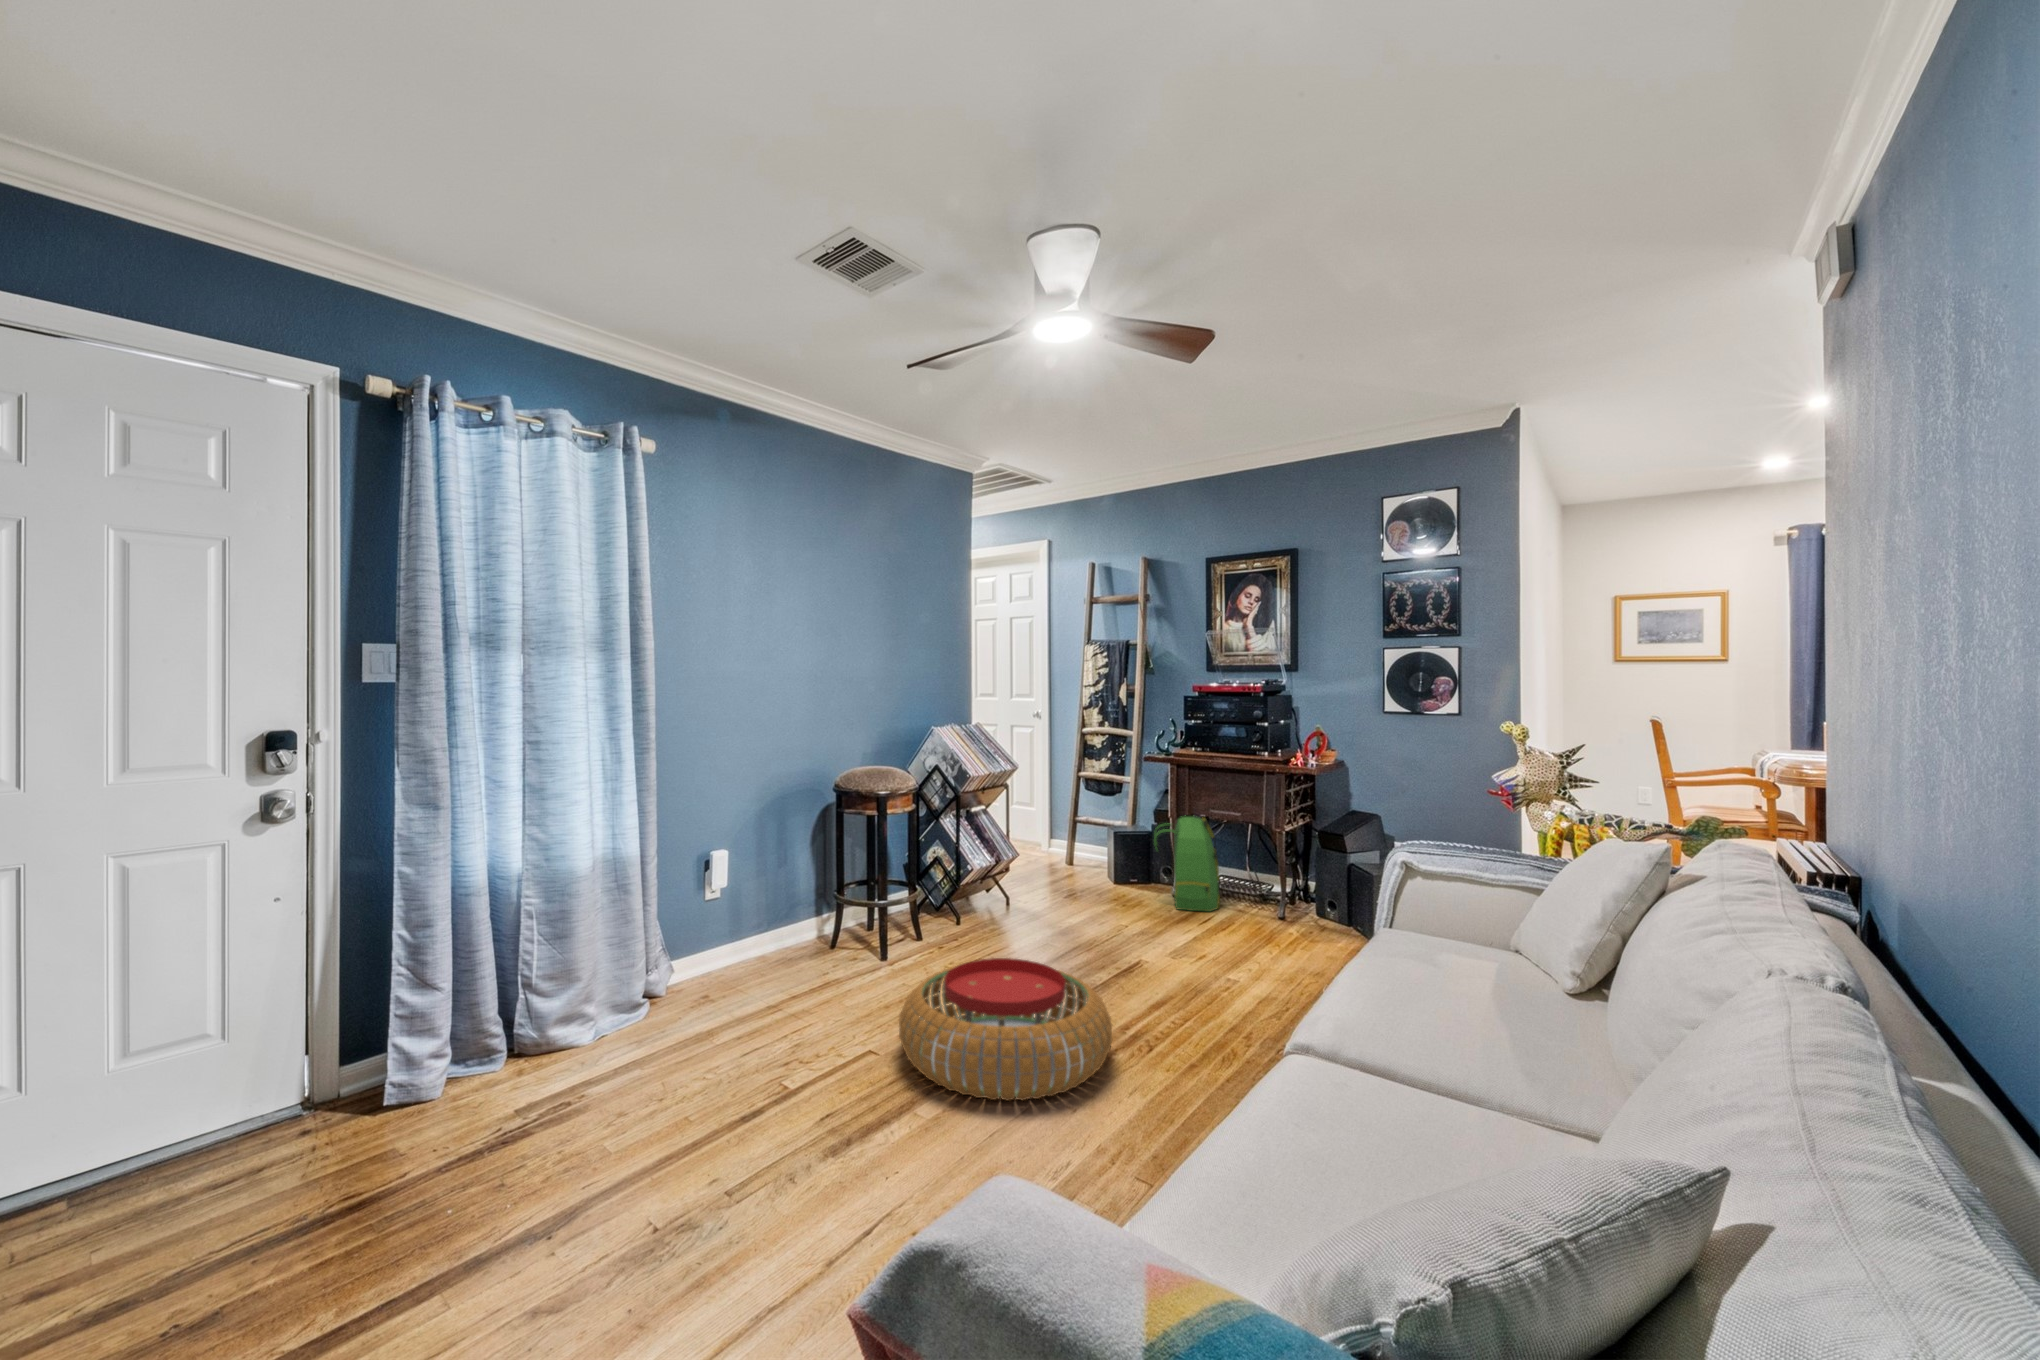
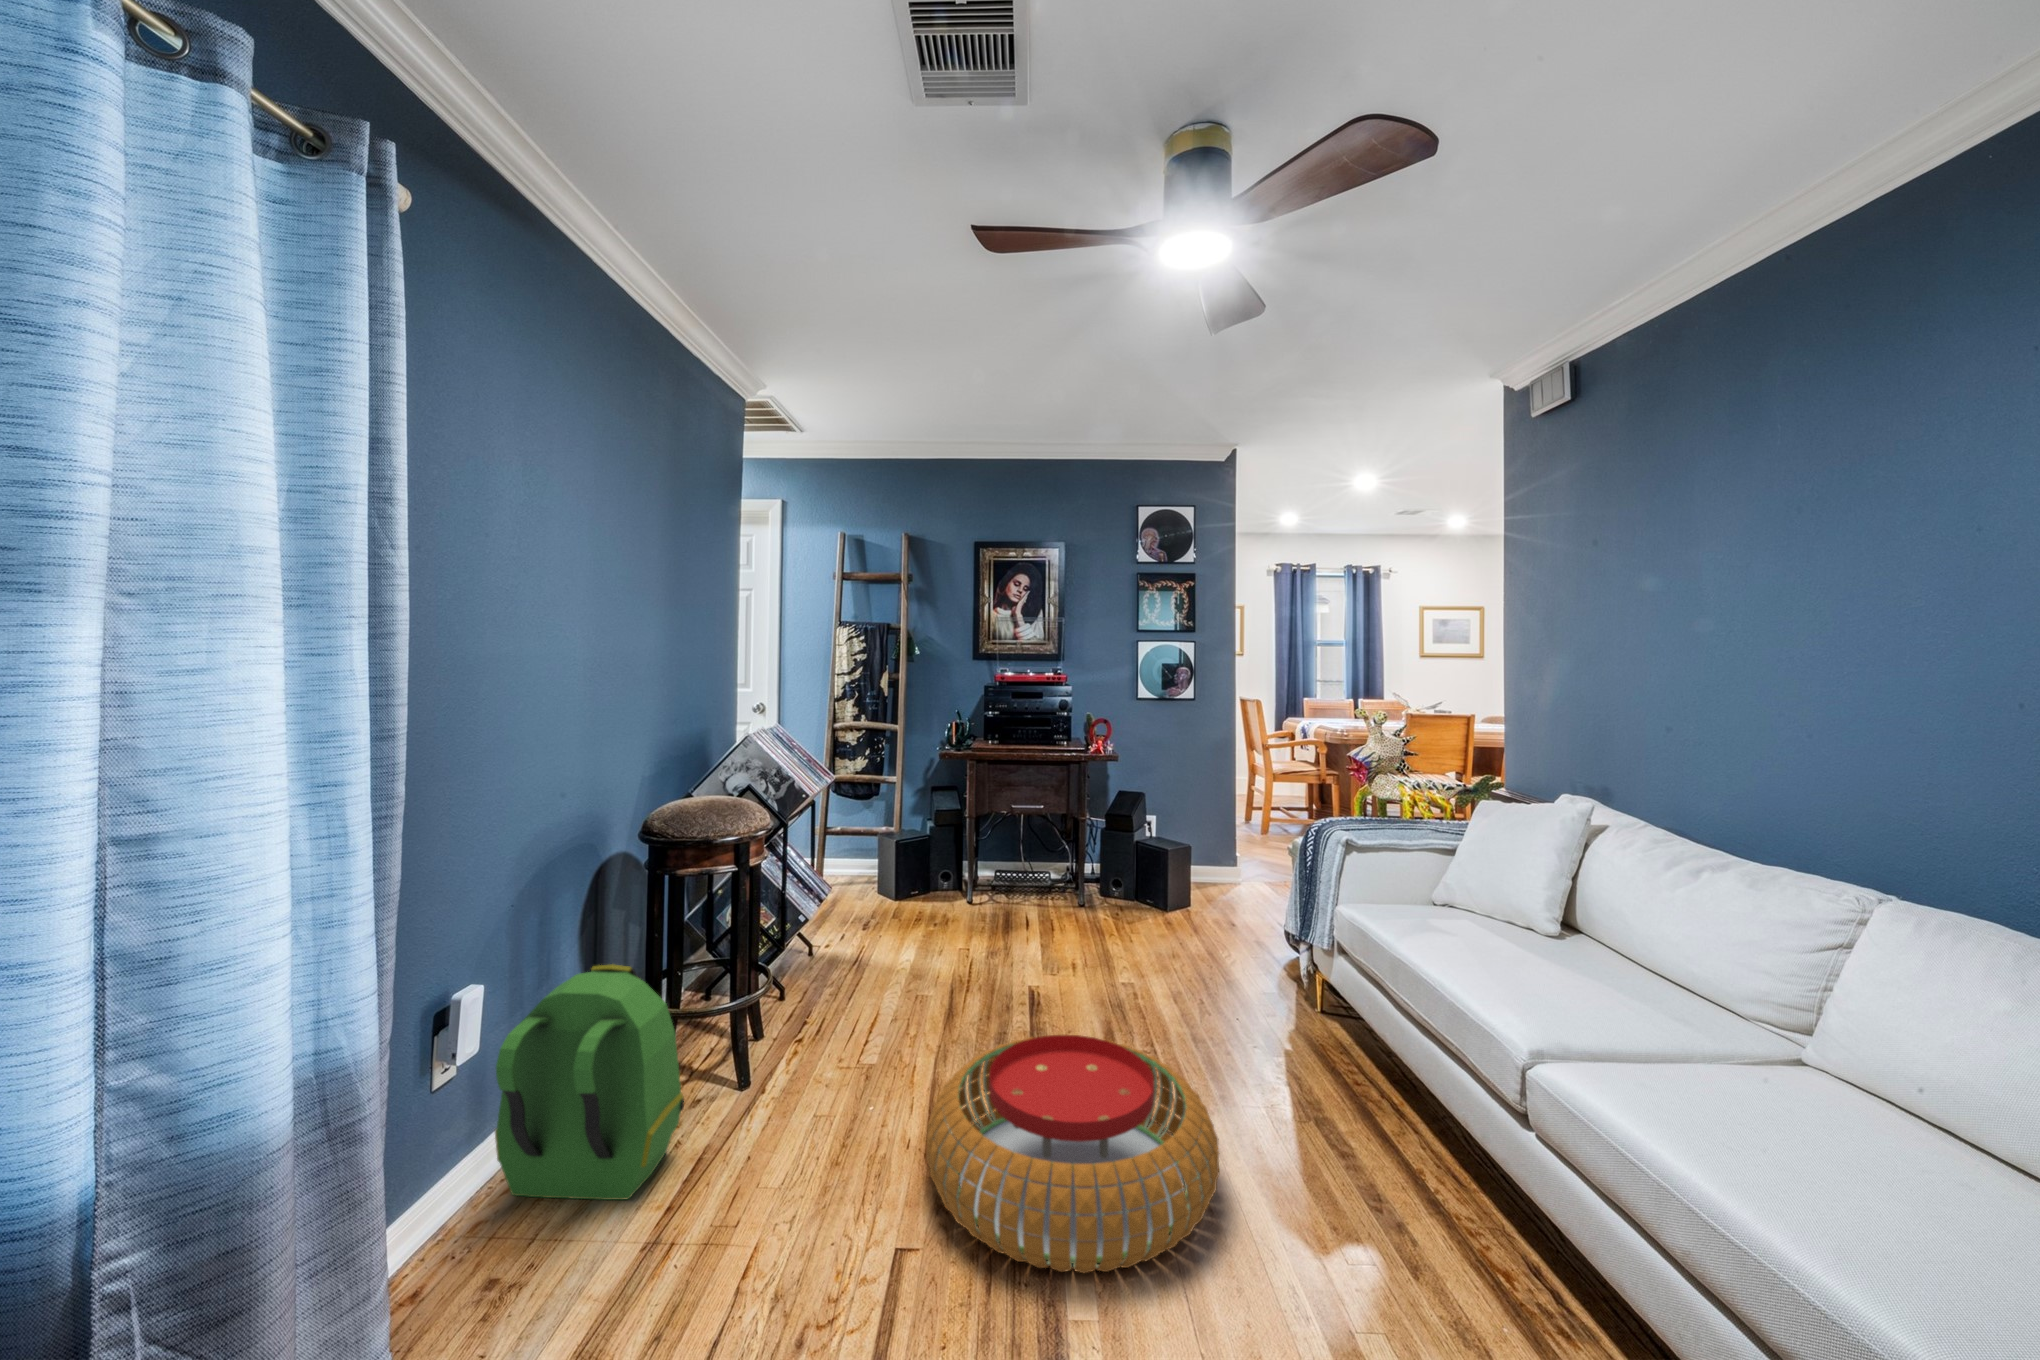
backpack: present [1154,815,1220,912] -> present [495,964,684,1200]

